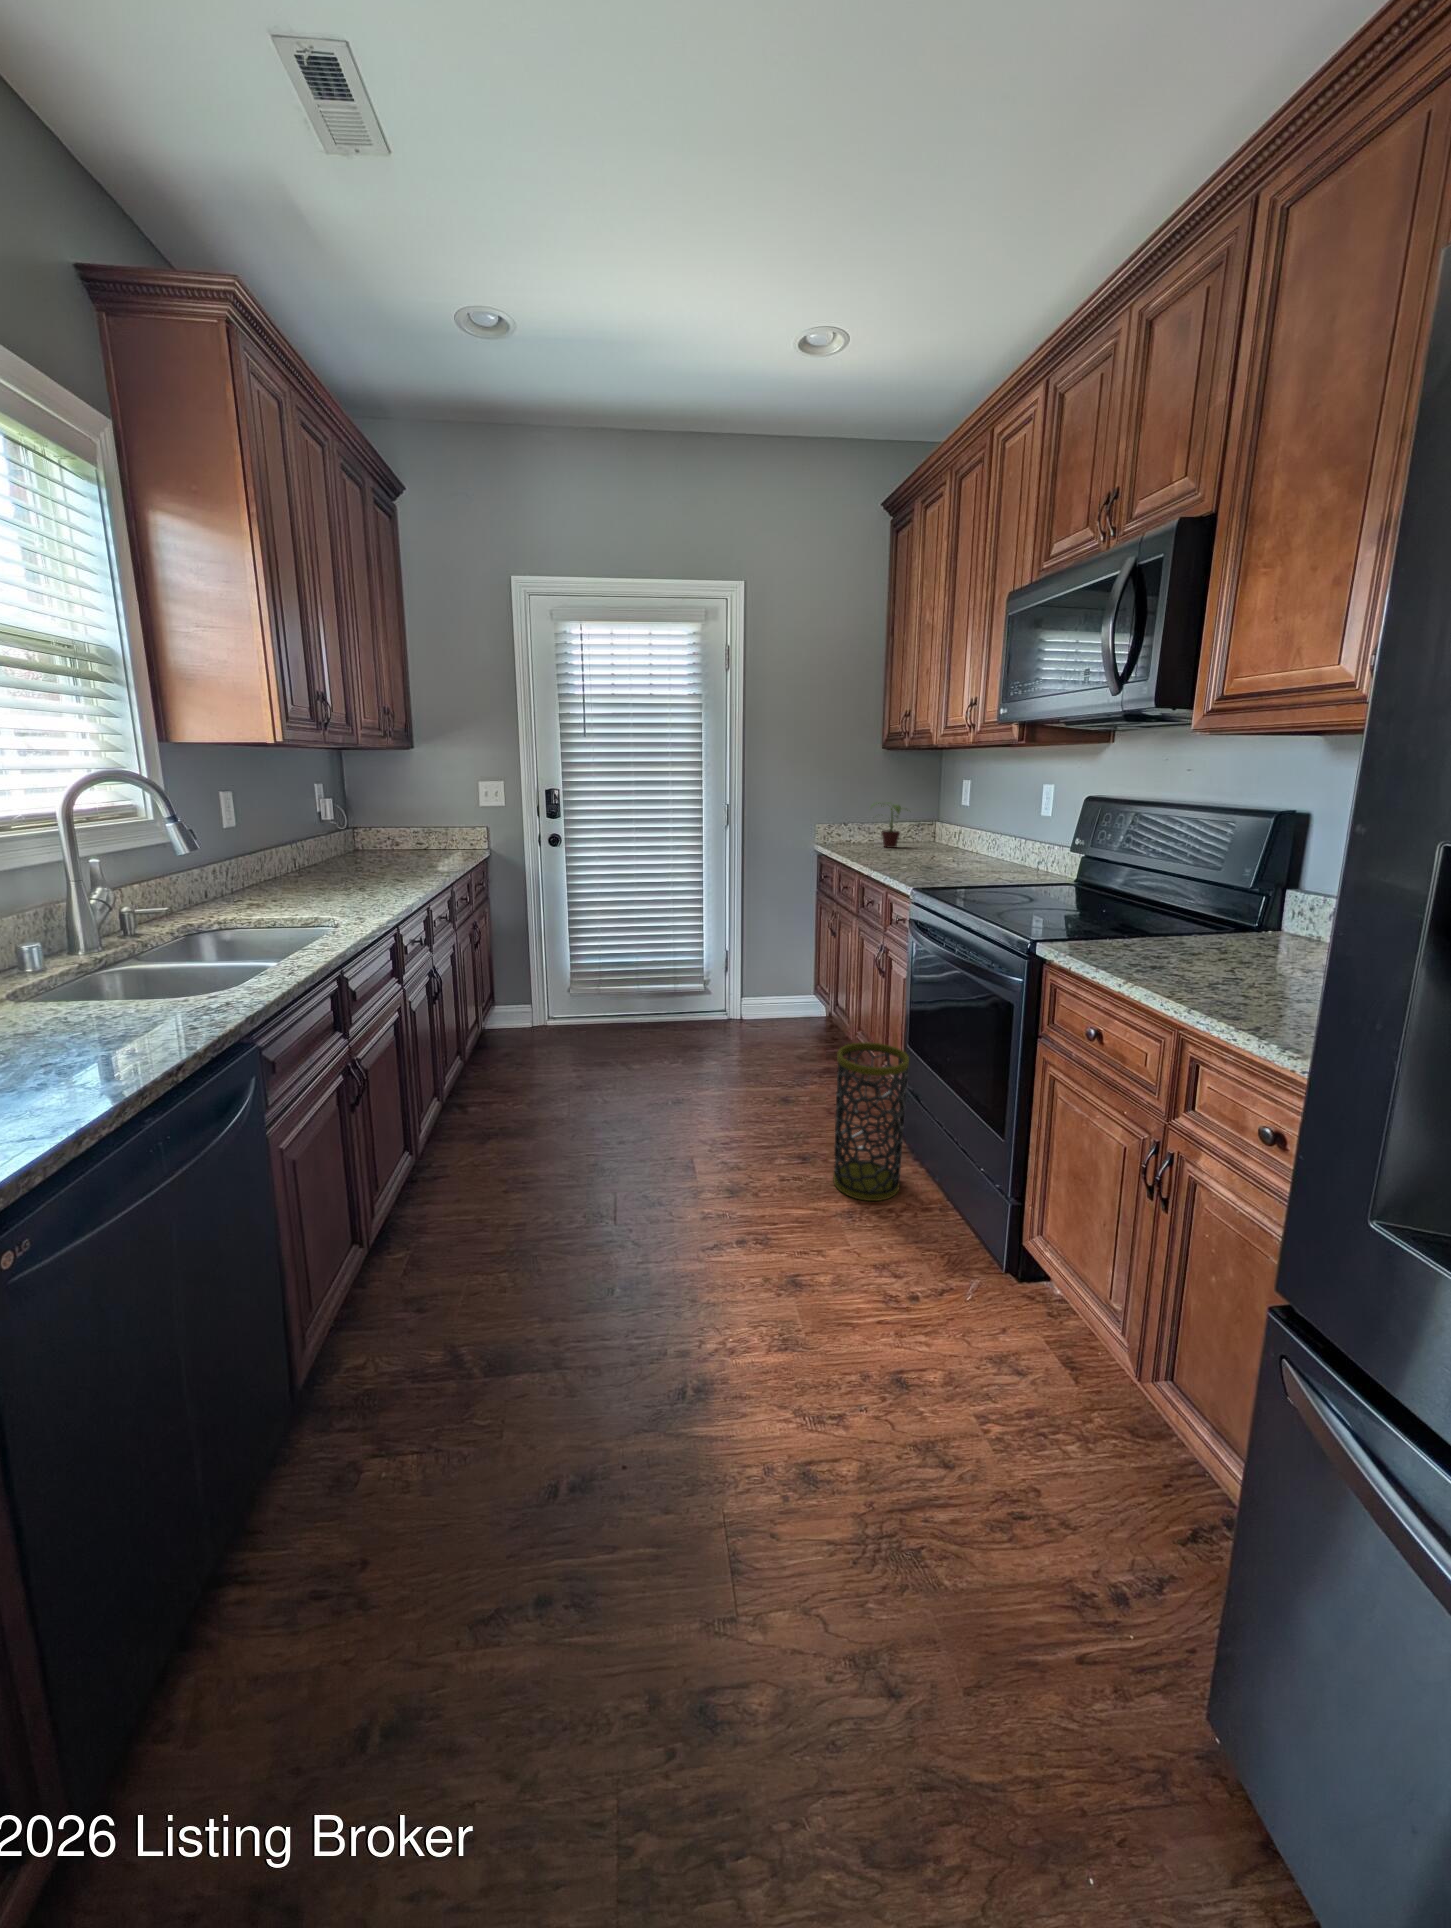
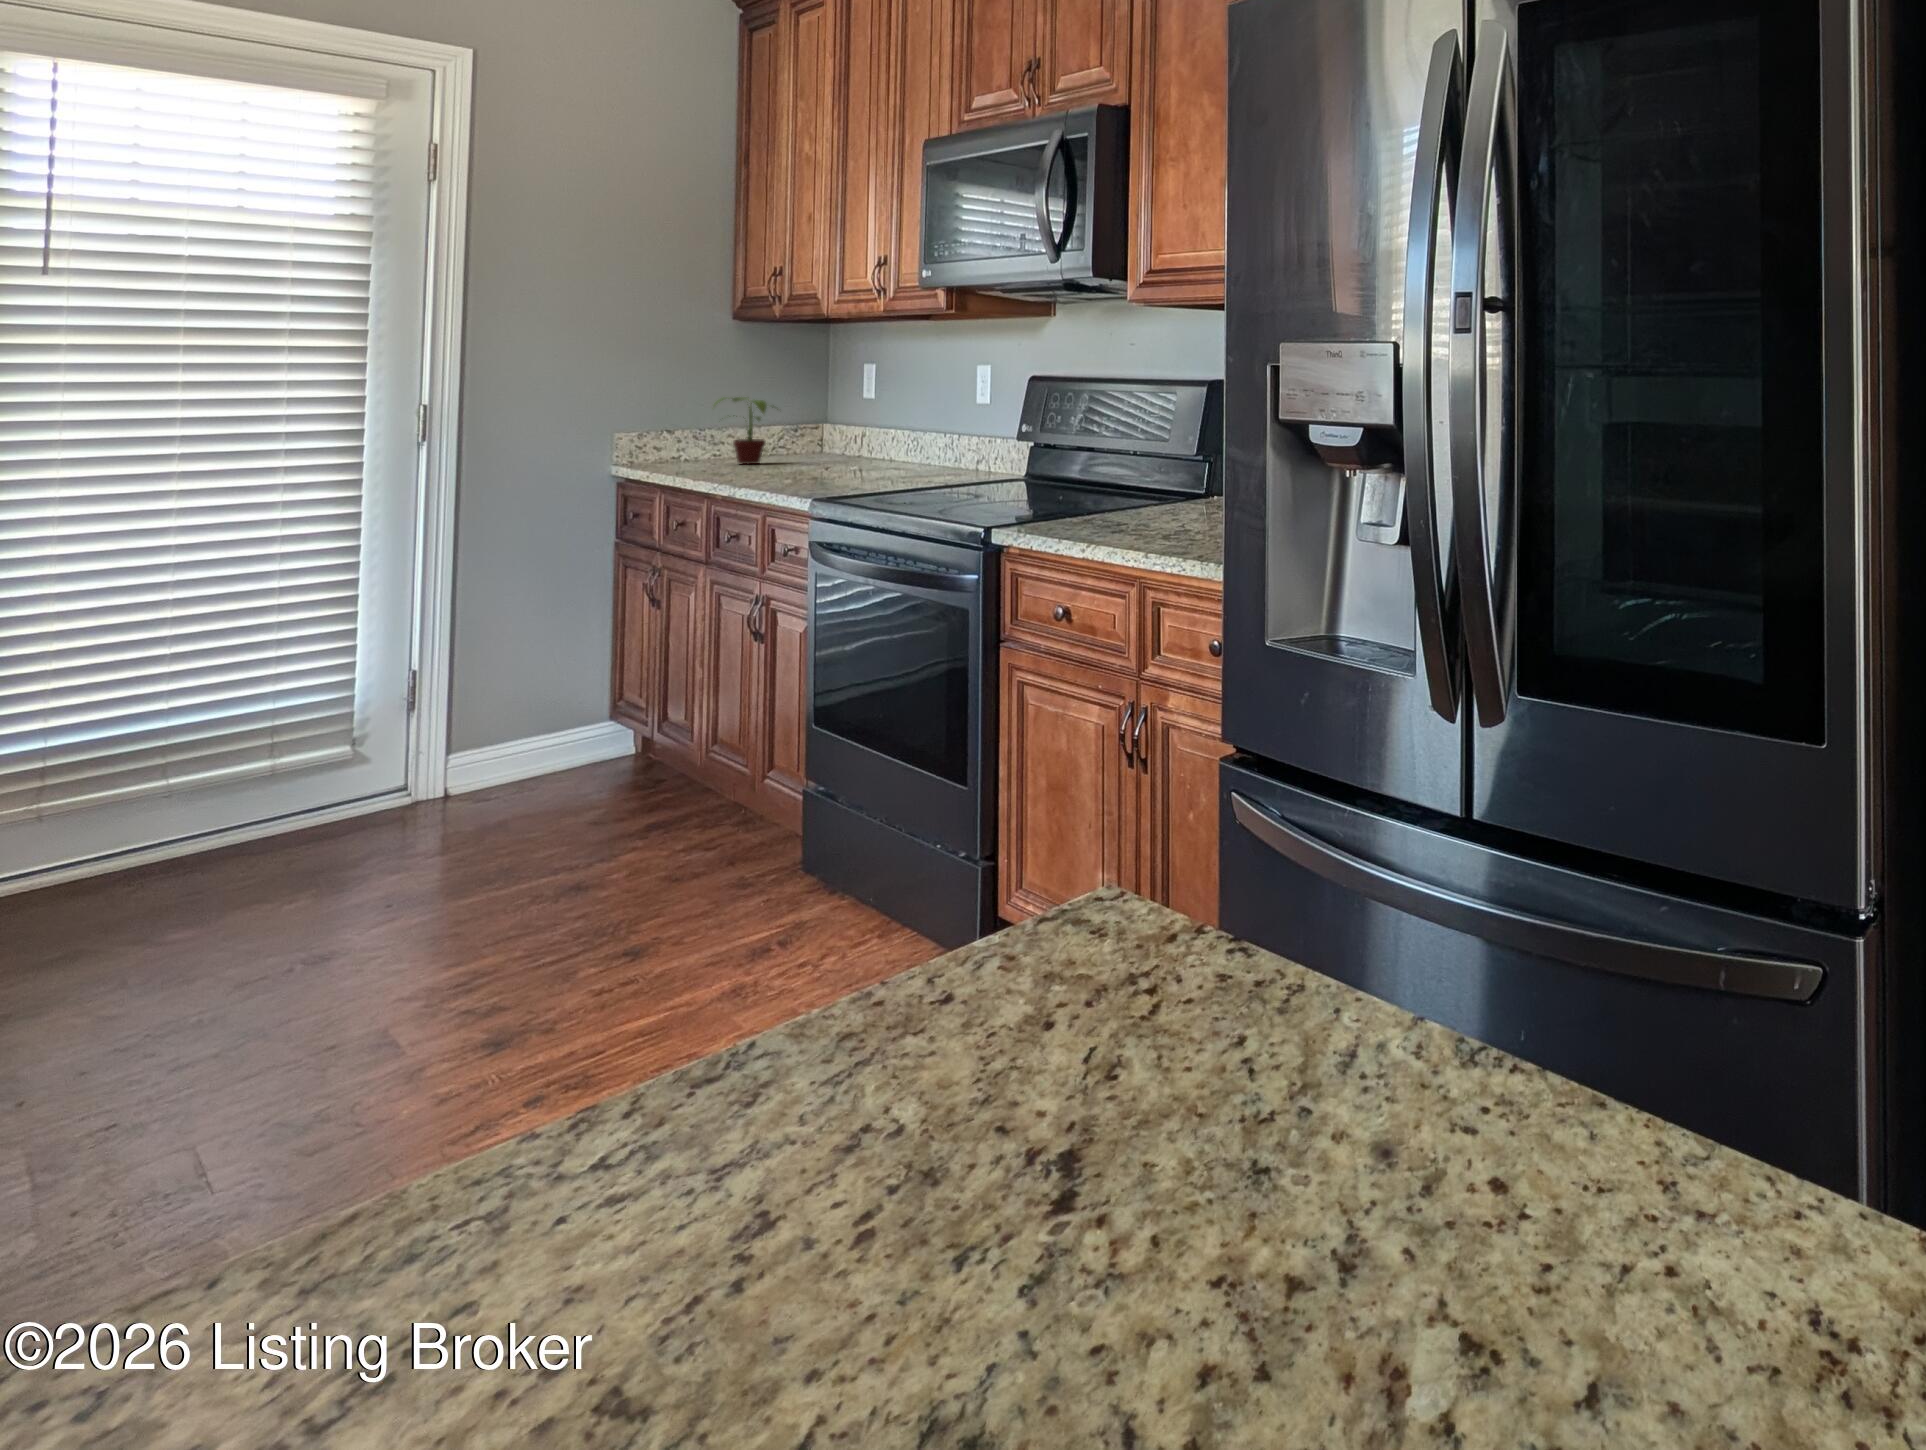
trash can: present [833,1042,909,1201] -> none [699,723,823,968]

